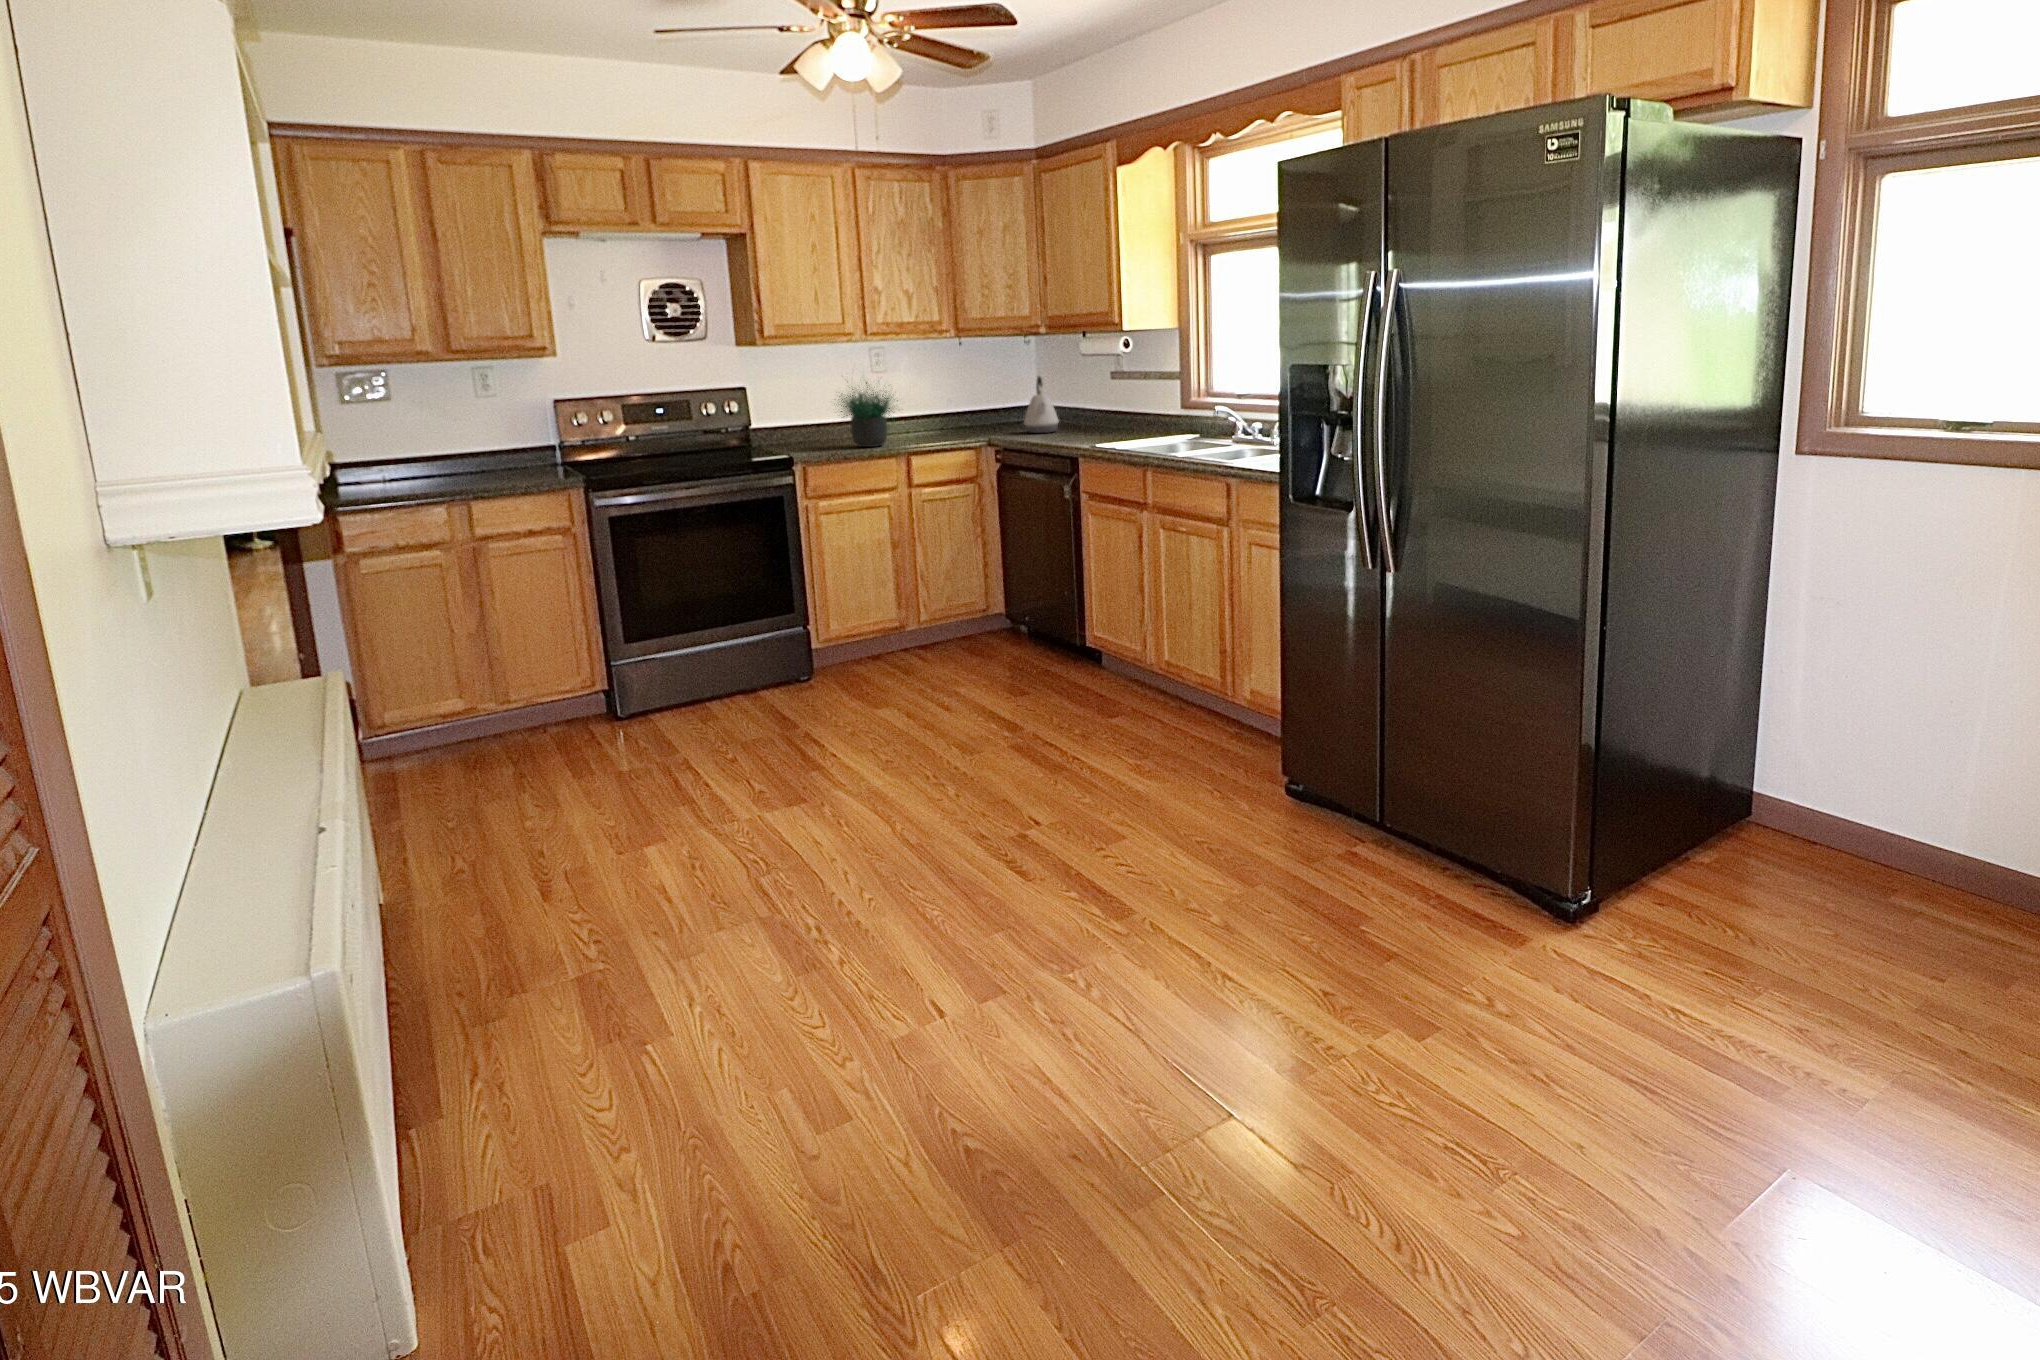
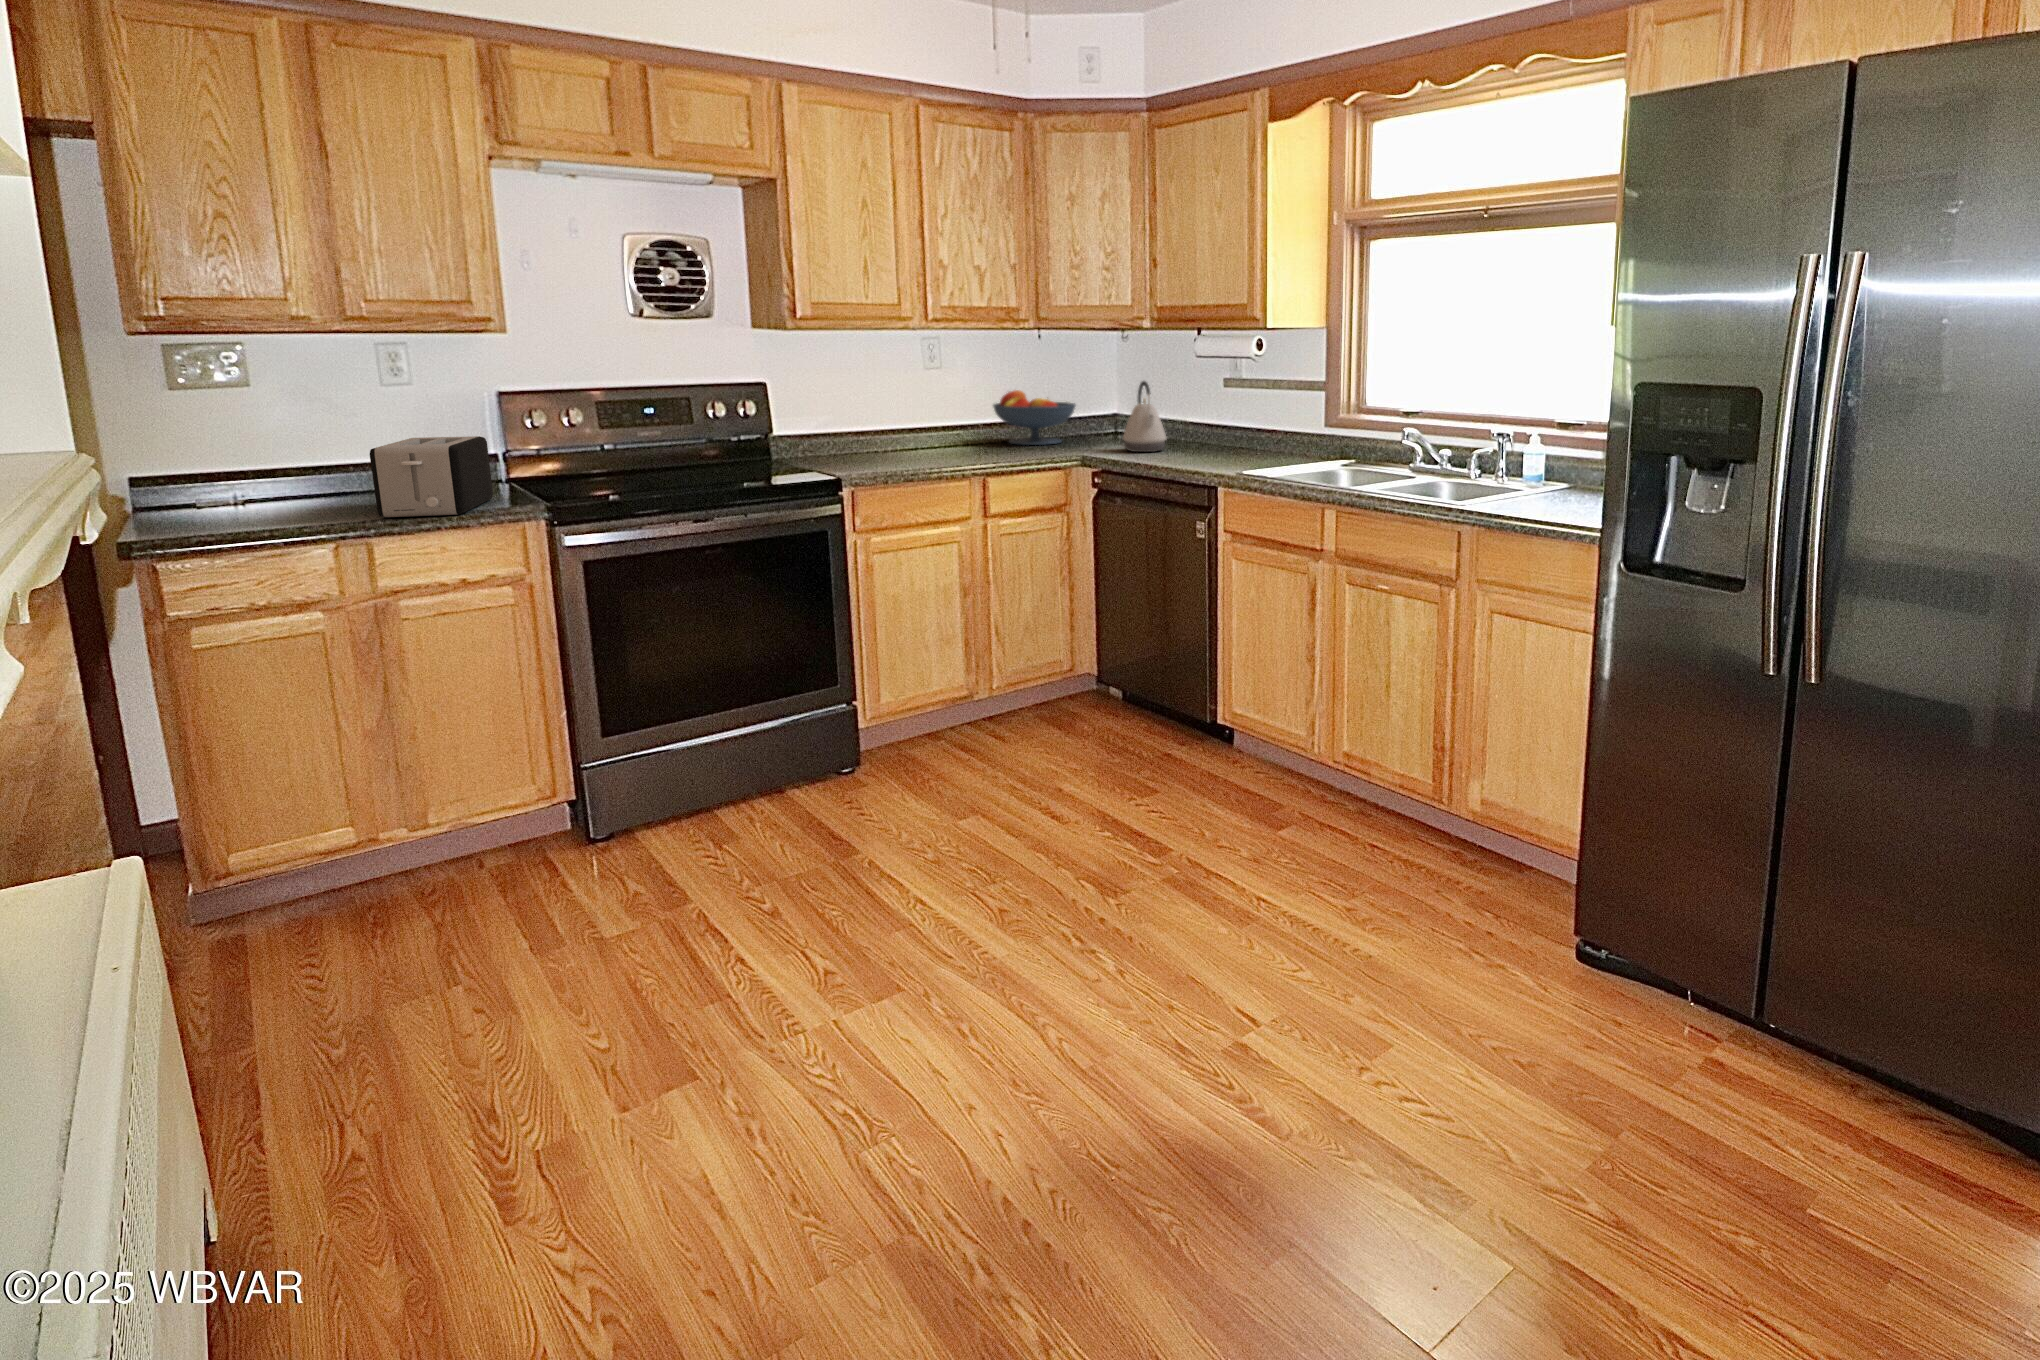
potted plant: present [836,382,898,447] -> none [877,356,986,466]
fruit bowl: none [927,387,994,431] -> present [993,390,1076,445]
toaster: none [467,431,548,487] -> present [370,436,493,517]

